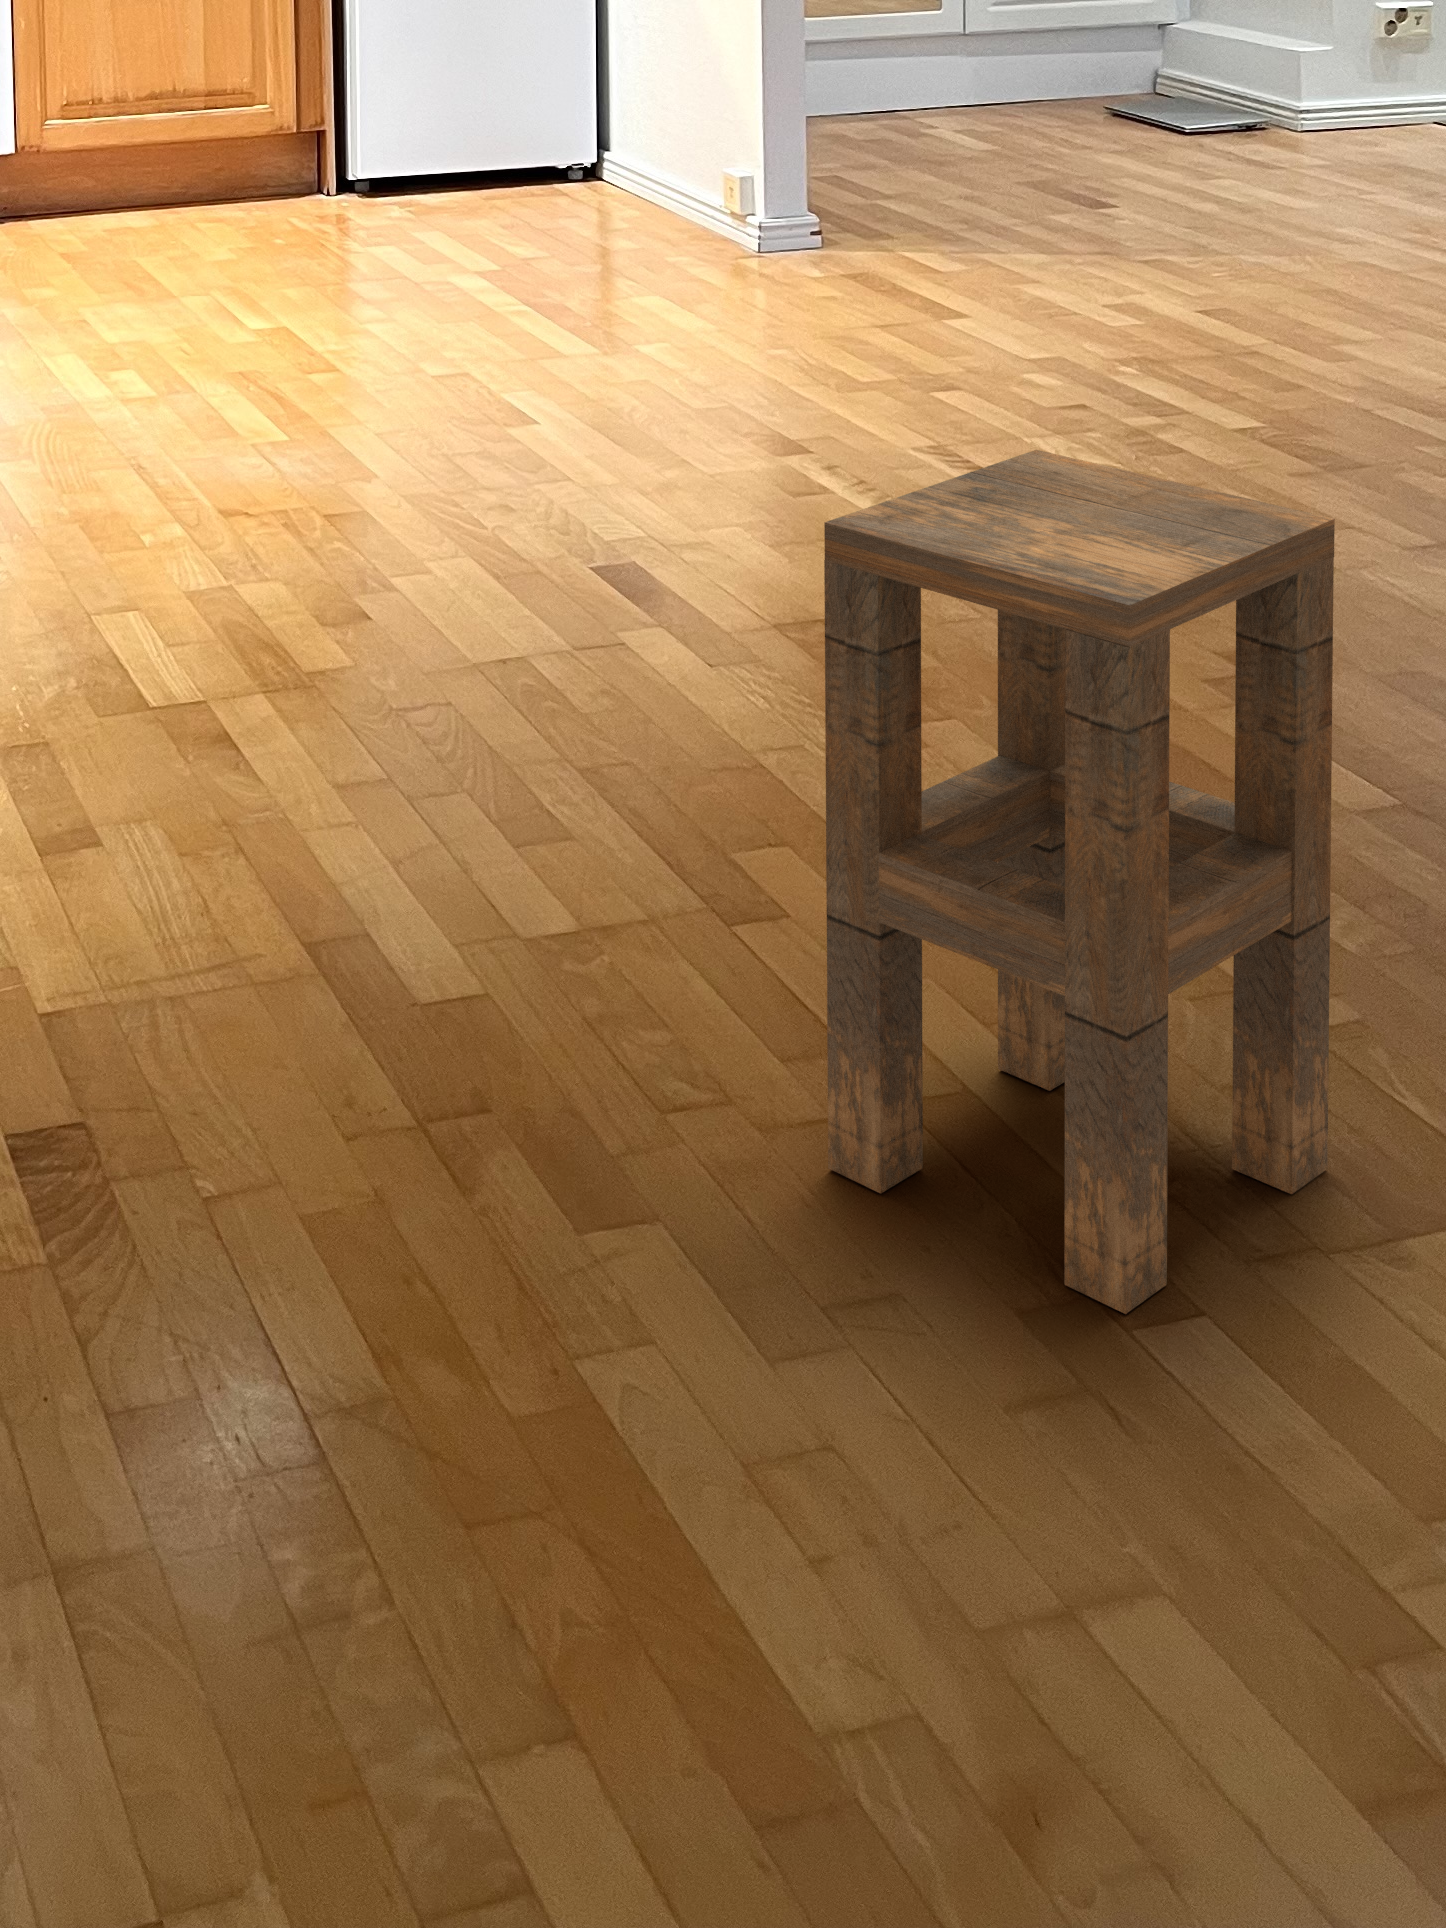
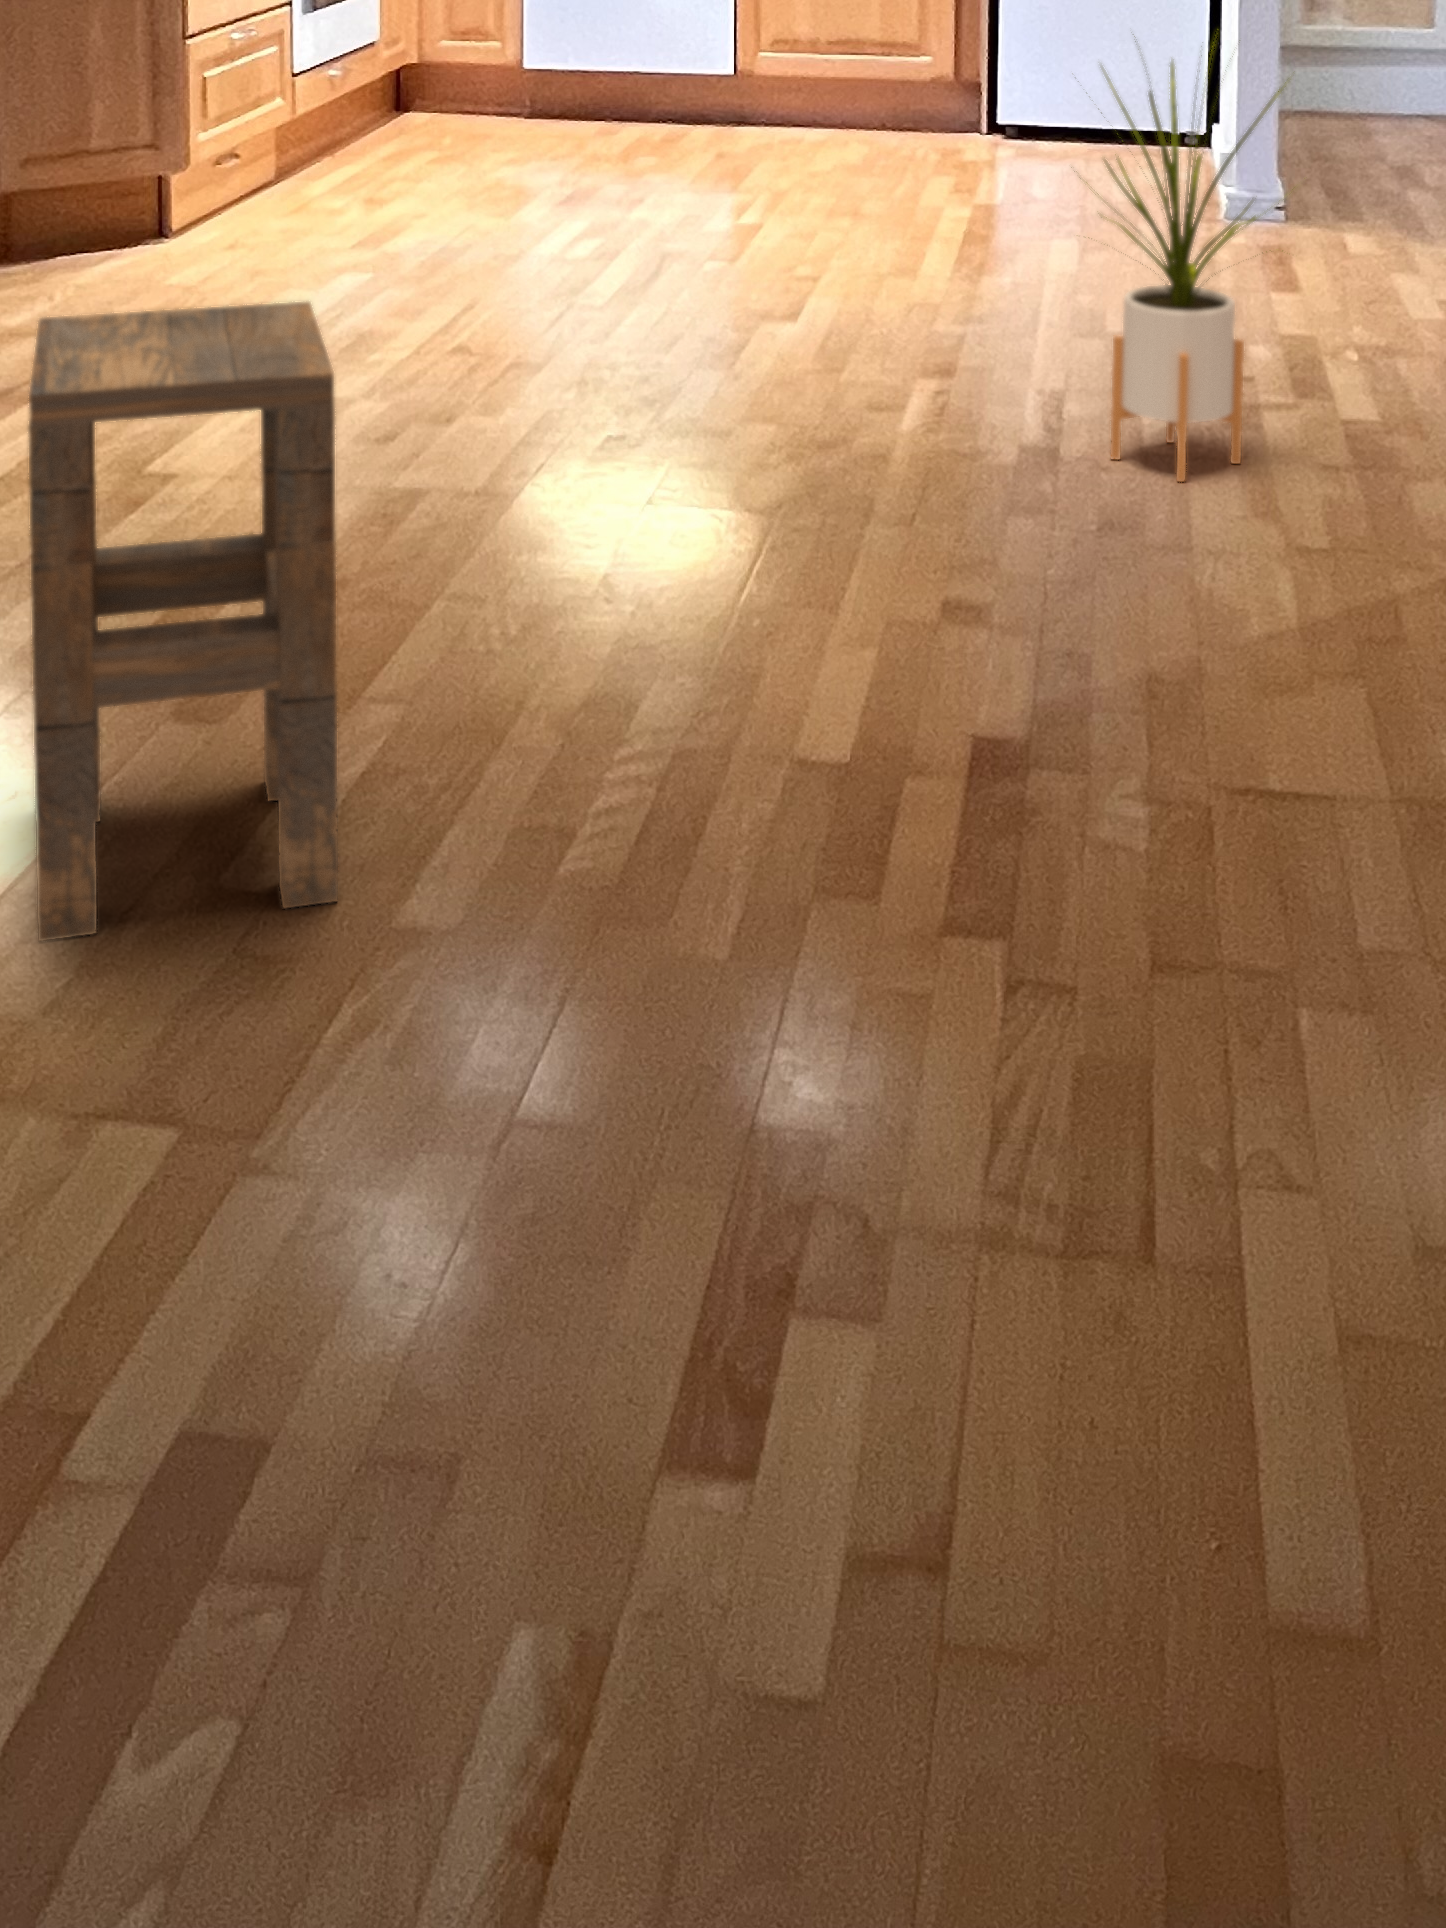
house plant: none [1069,21,1344,537] -> present [1074,36,1293,482]

